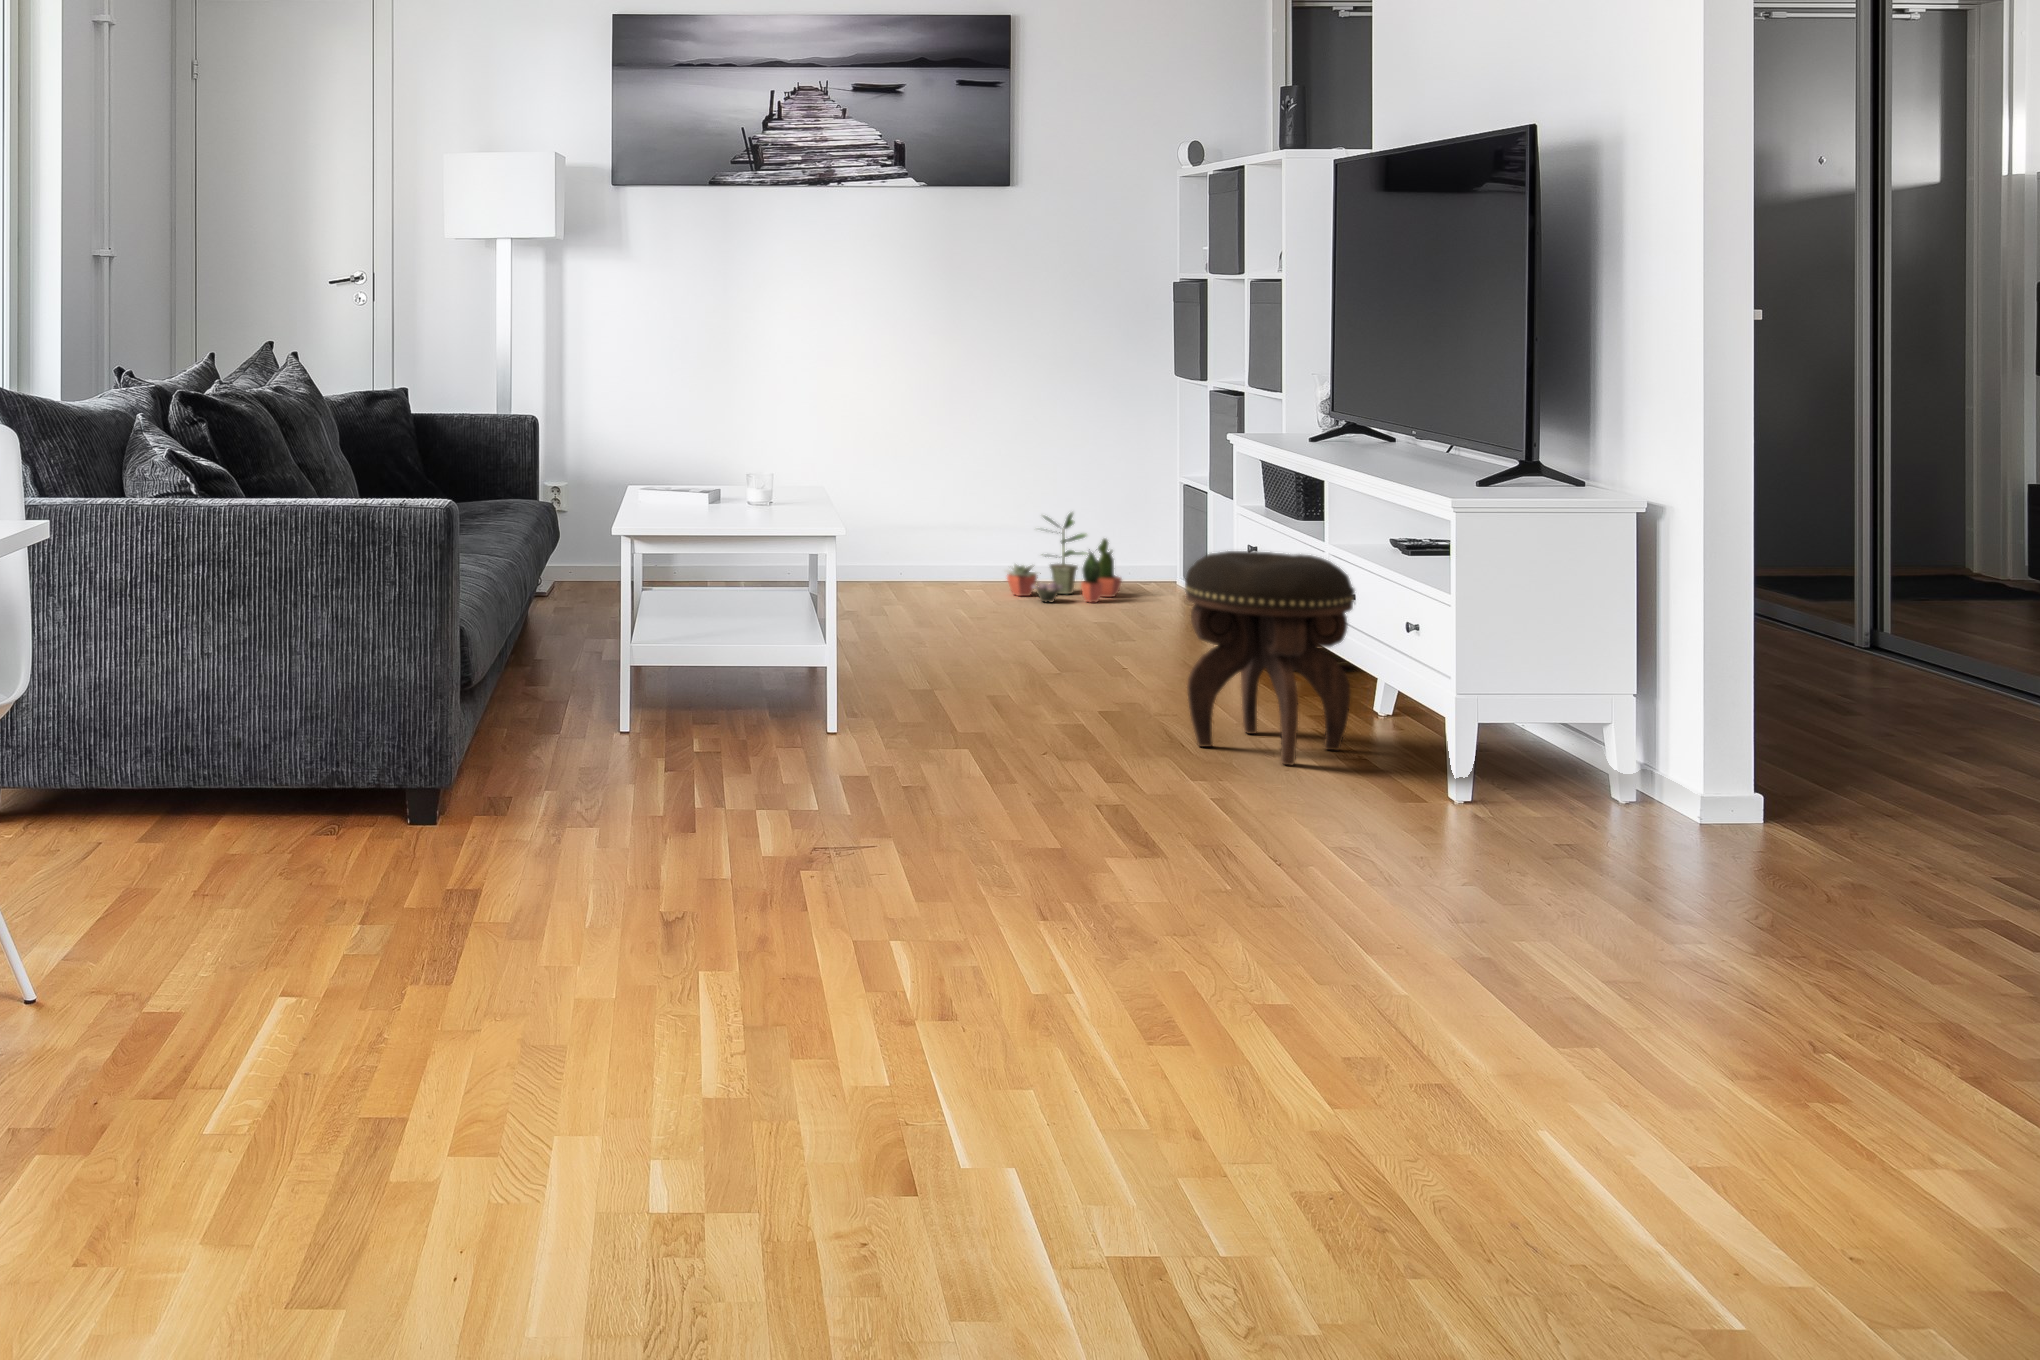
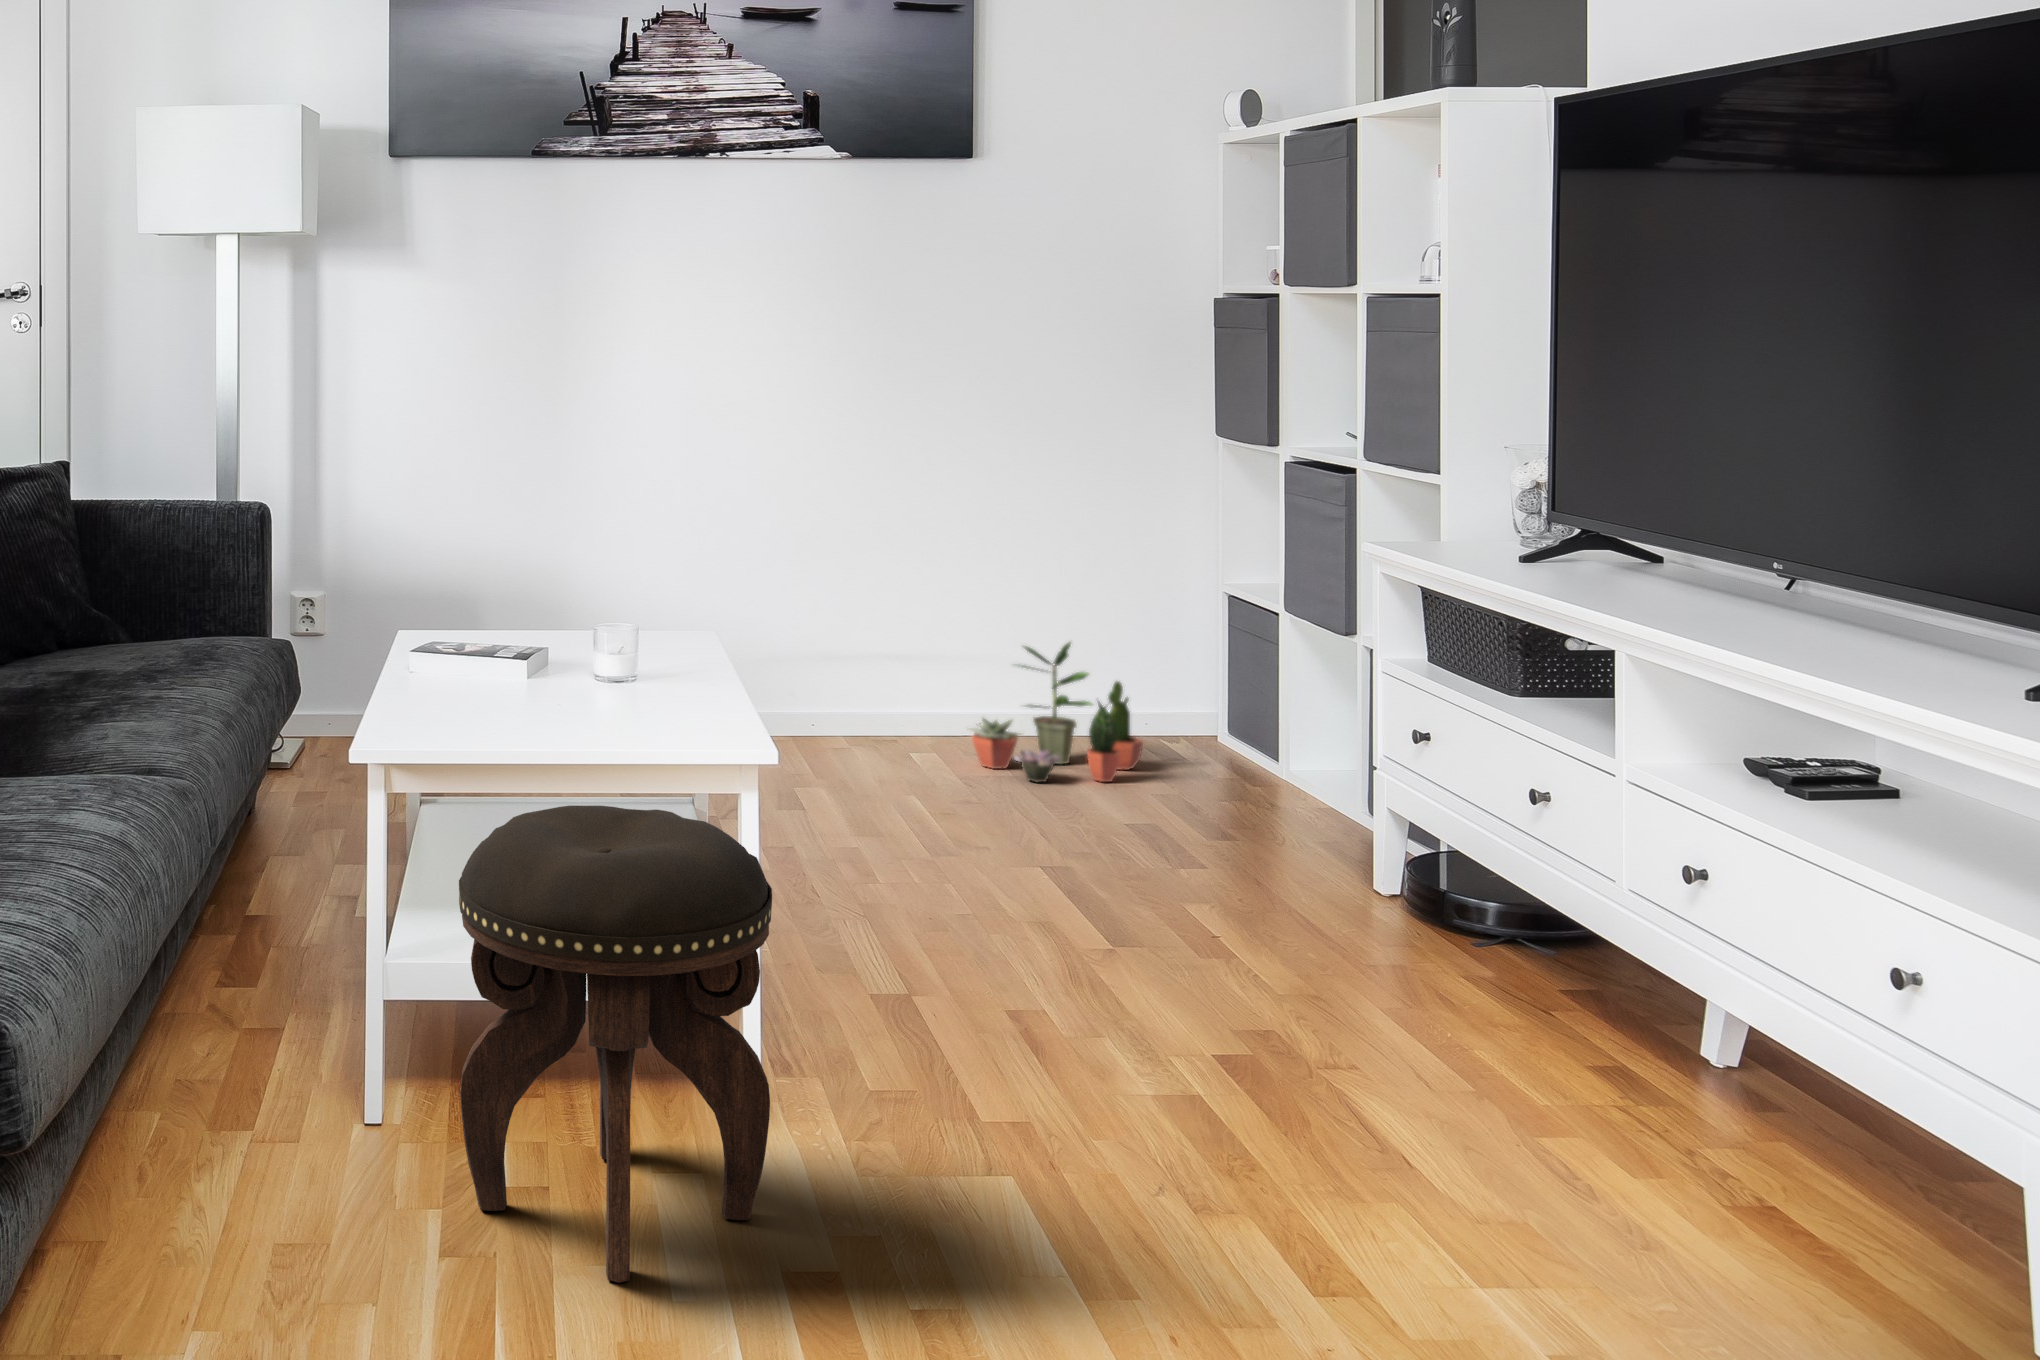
footstool: present [1185,551,1355,765] -> present [459,806,772,1283]

